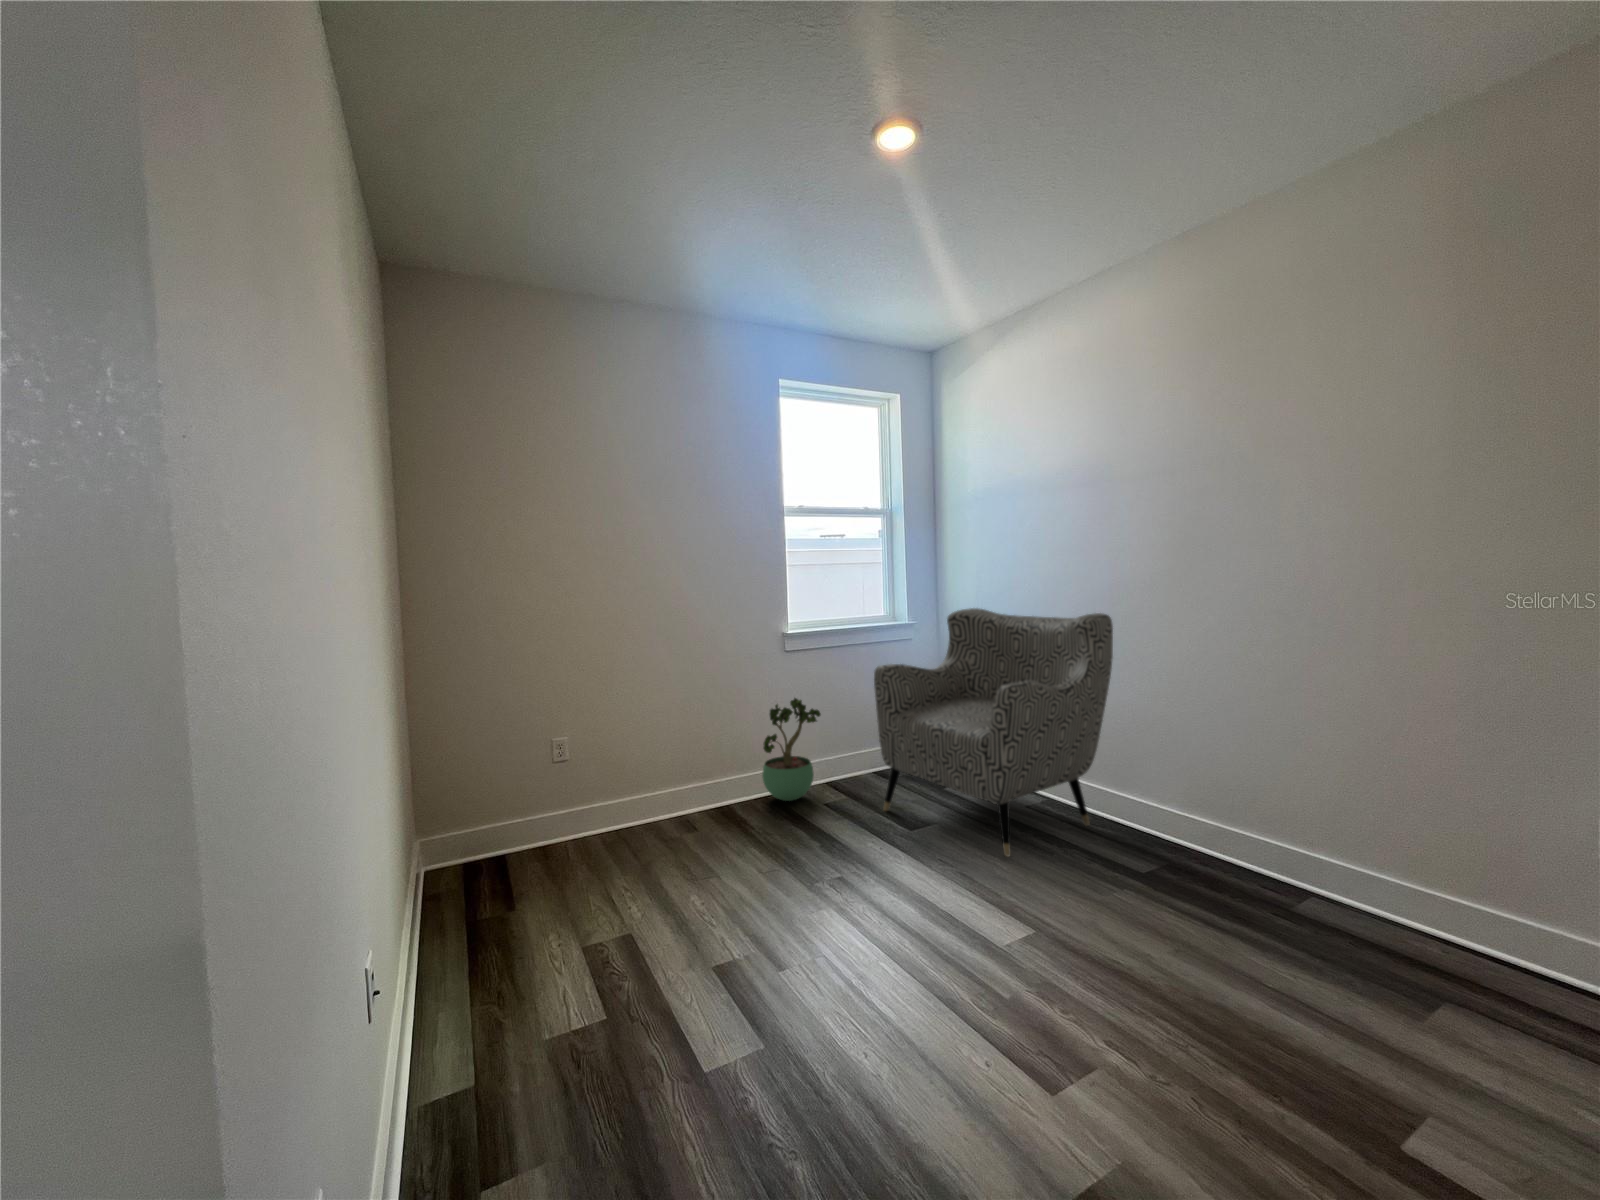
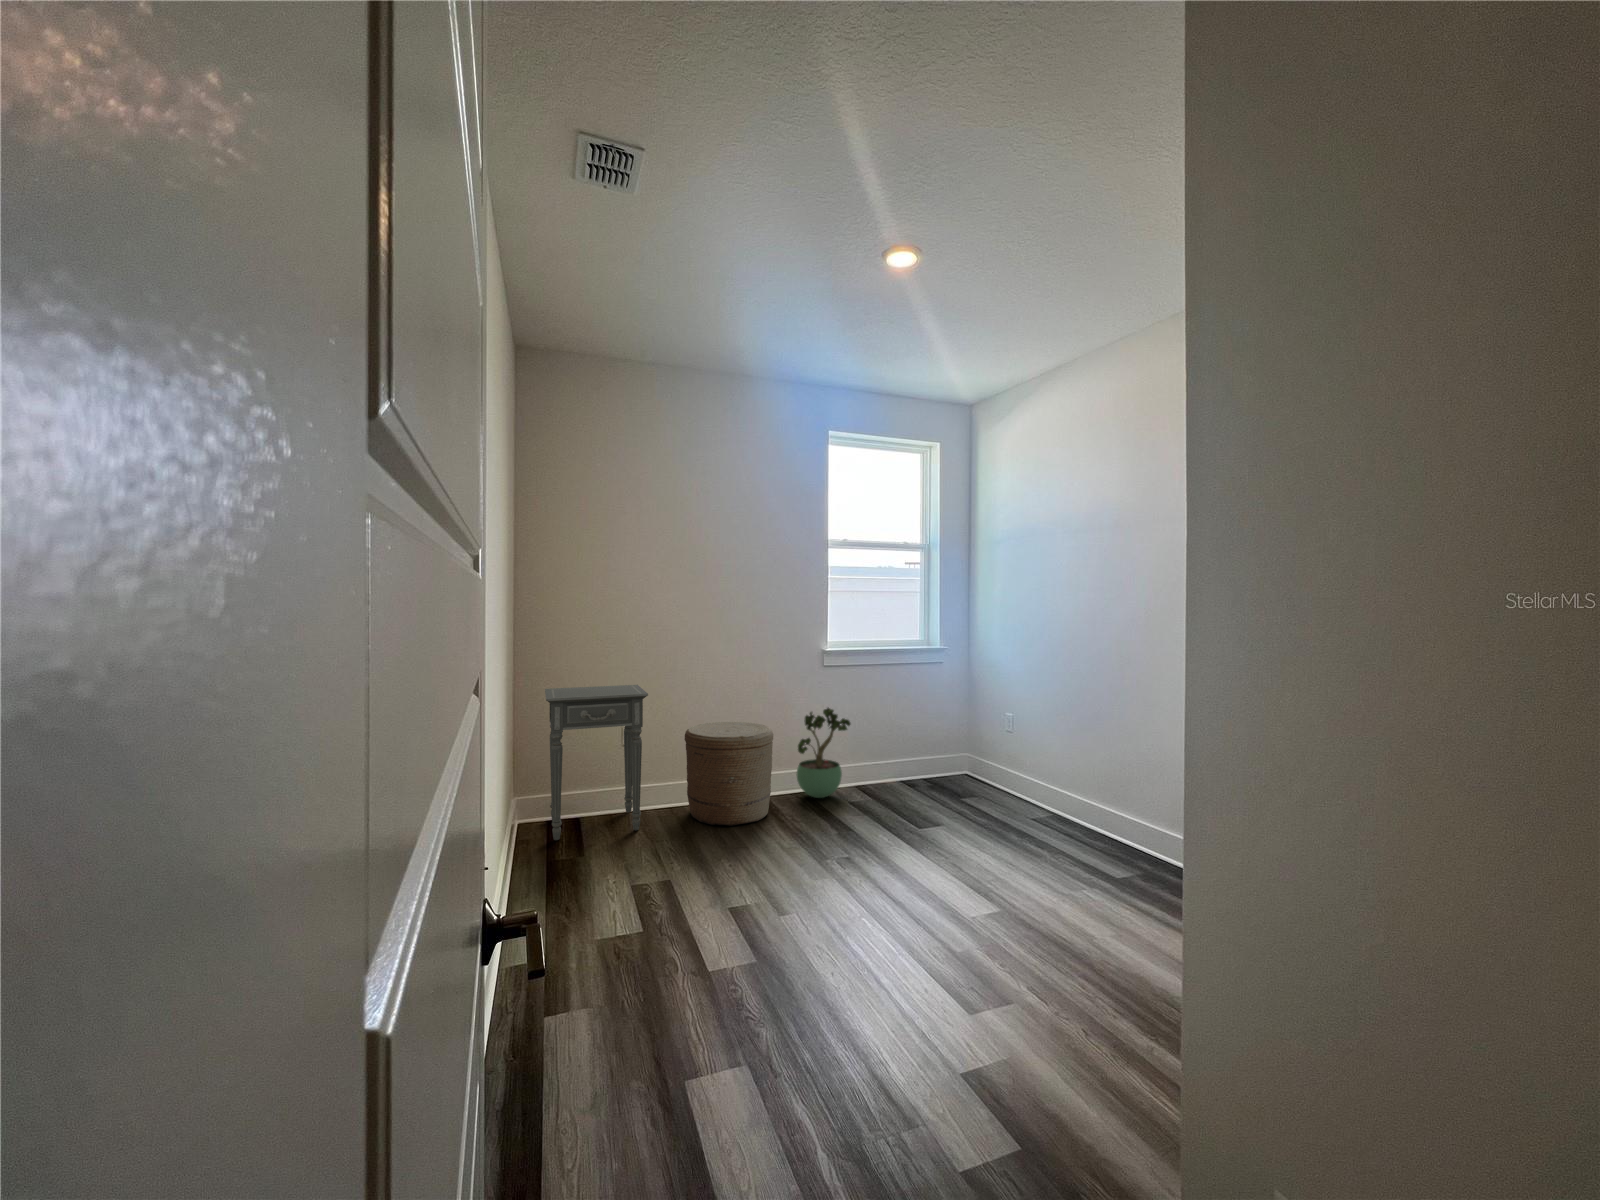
armchair: present [874,608,1113,856] -> none [896,637,1109,854]
side table: none [451,687,586,889] -> present [545,685,648,840]
woven basket: none [631,722,737,849] -> present [685,722,773,826]

